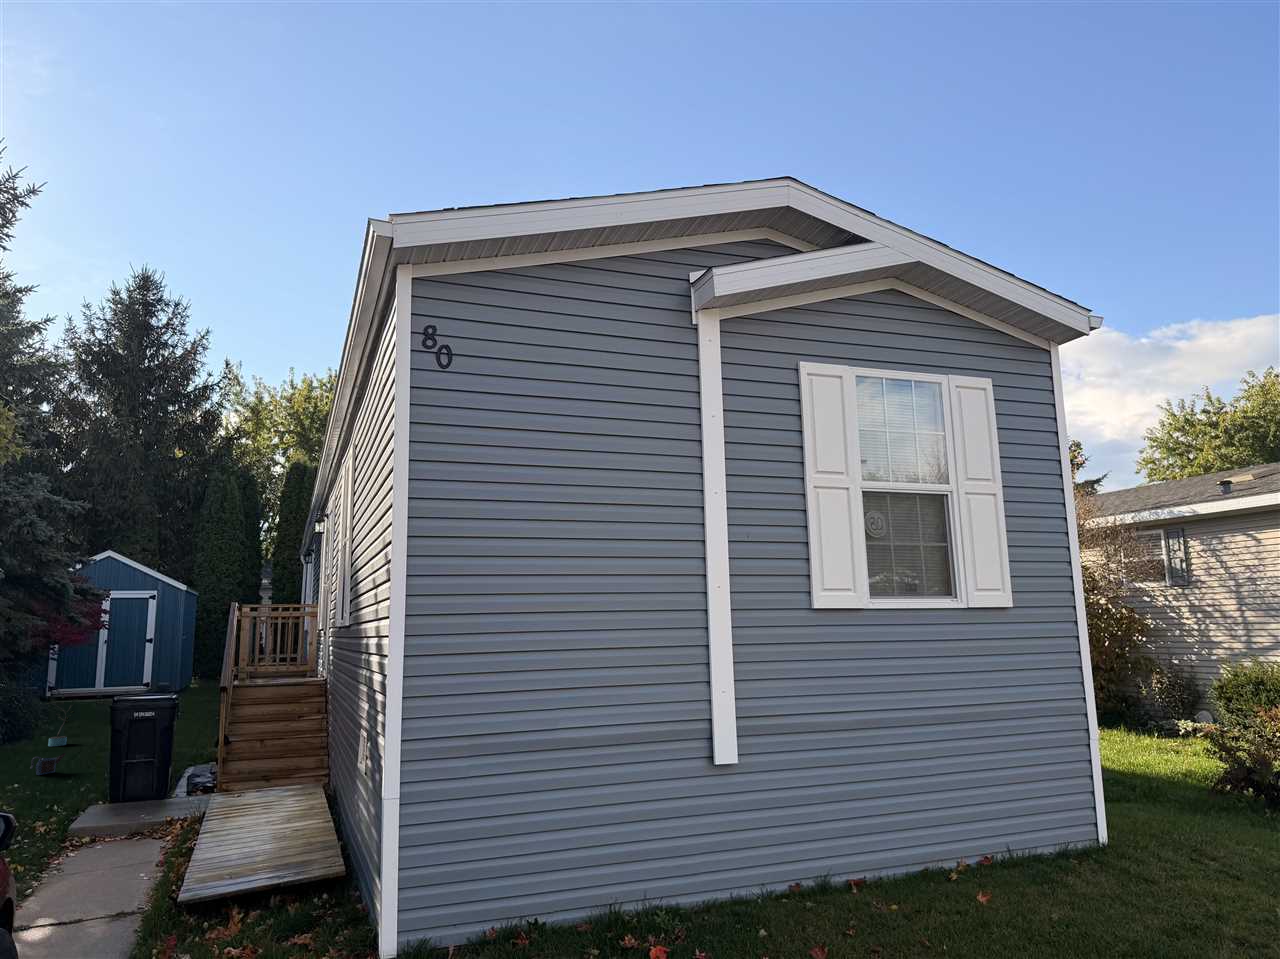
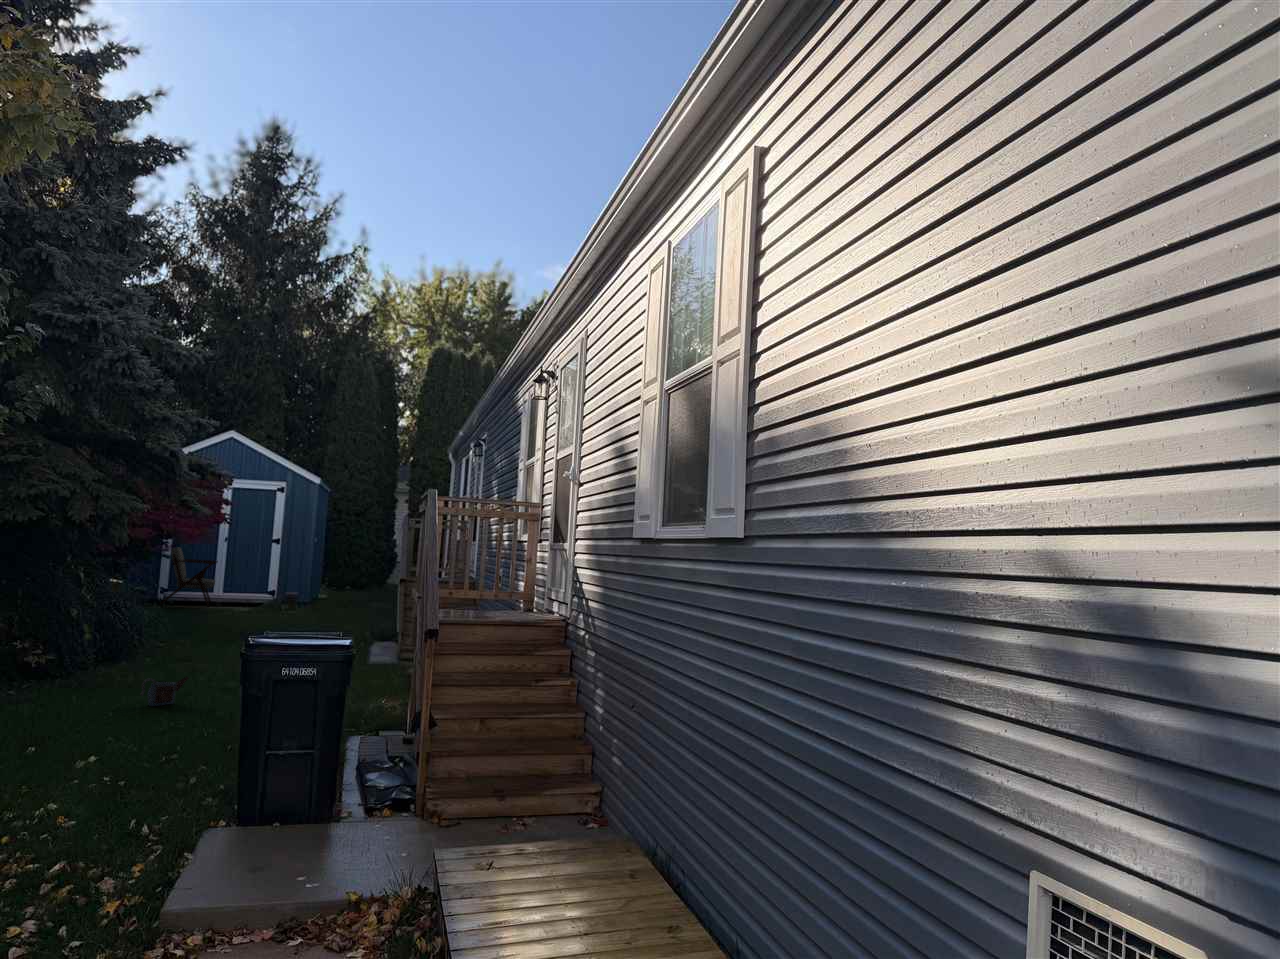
lounge chair: none [46,653,98,703] -> present [160,547,218,606]
potted plant: present [47,697,77,746] -> none [160,596,203,662]

